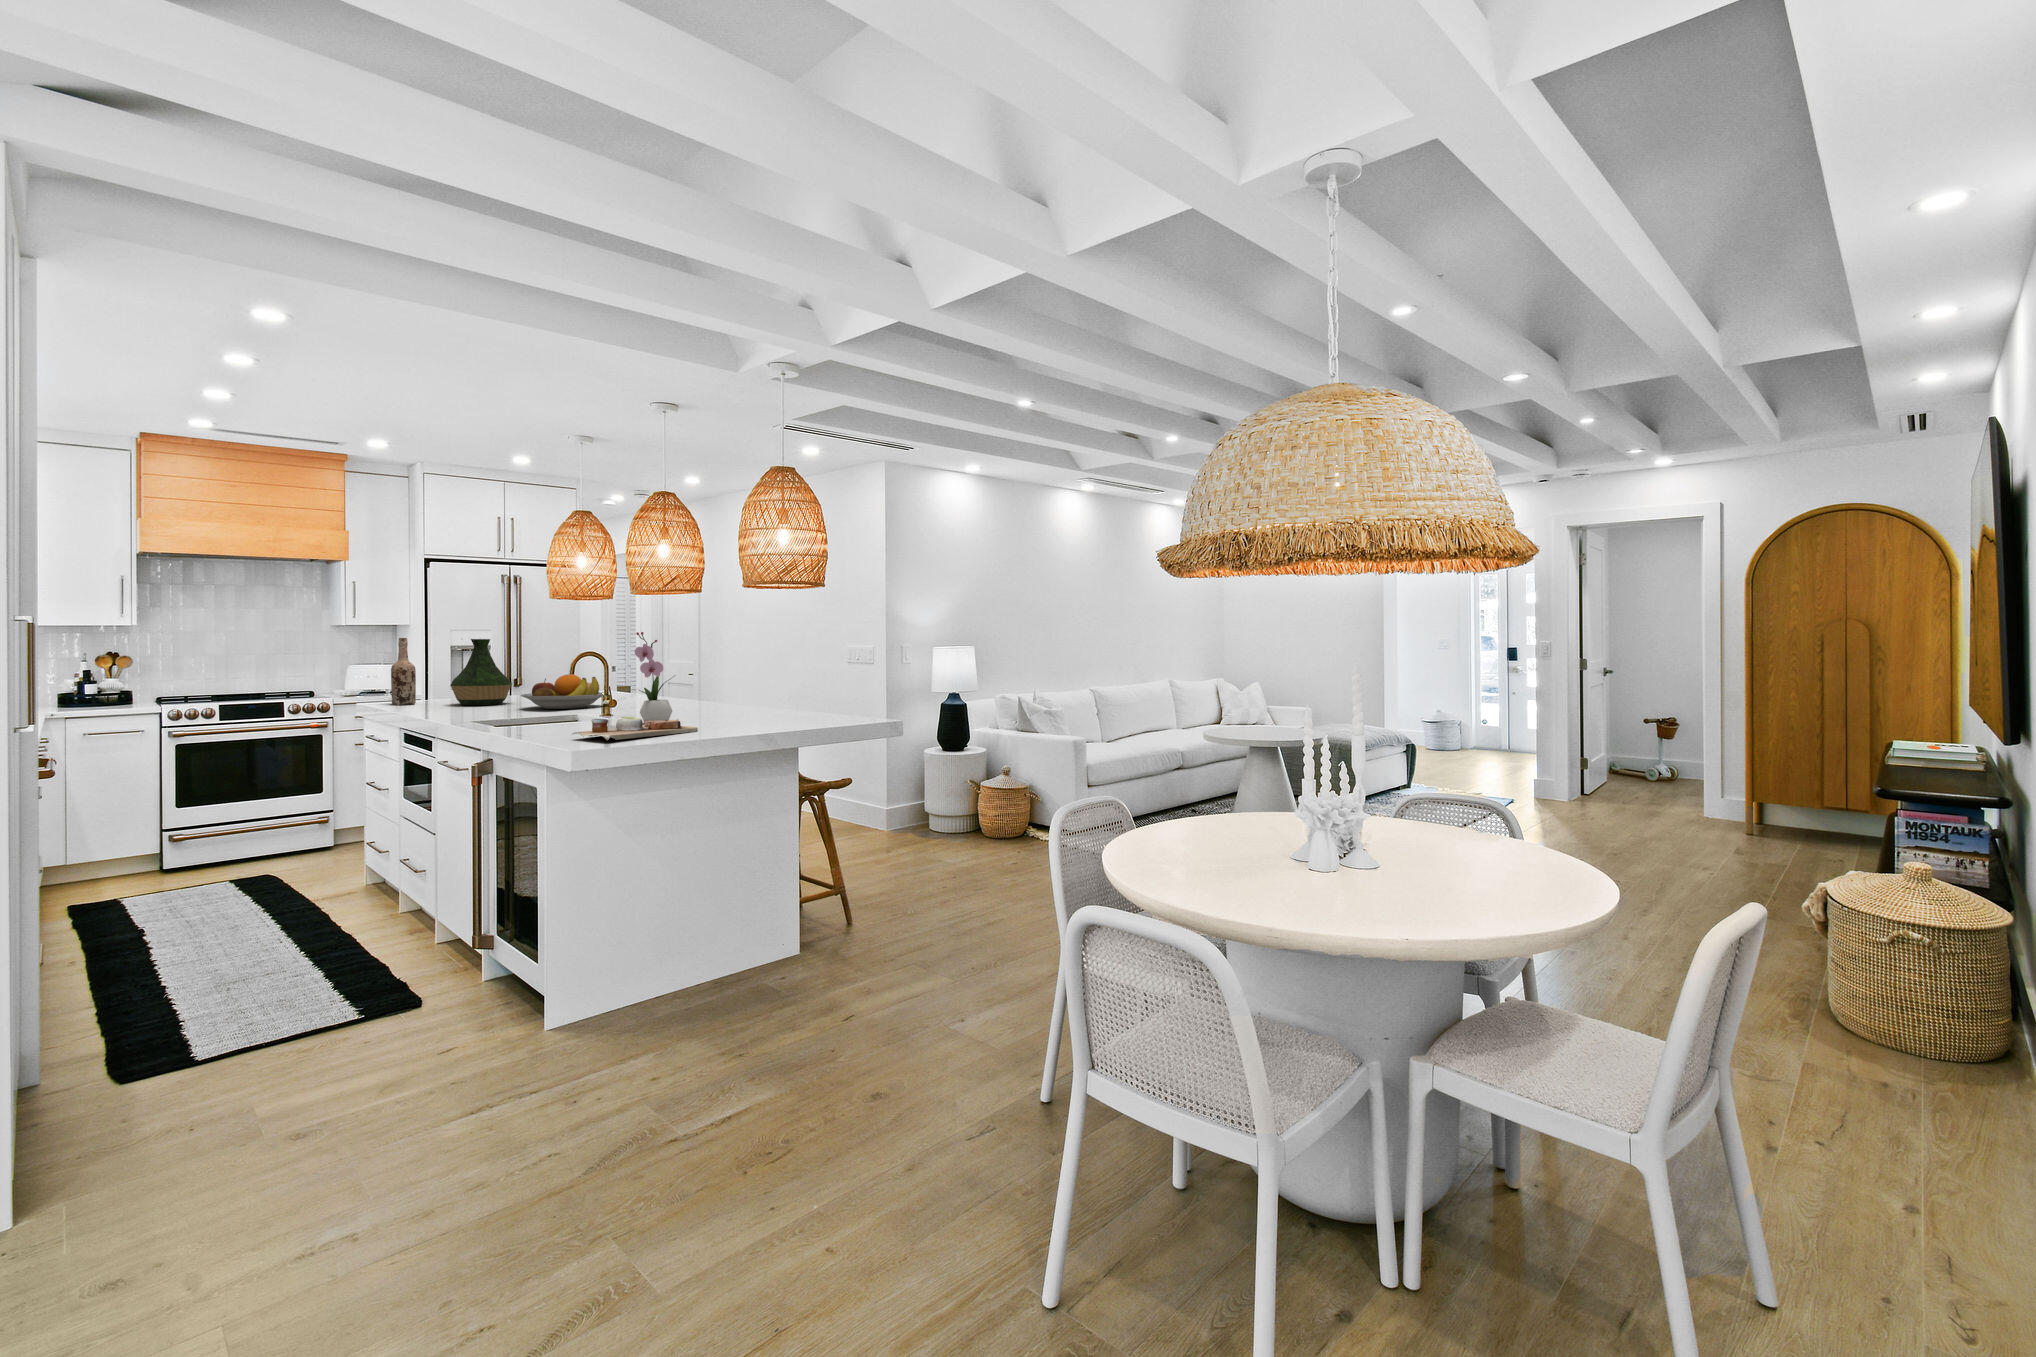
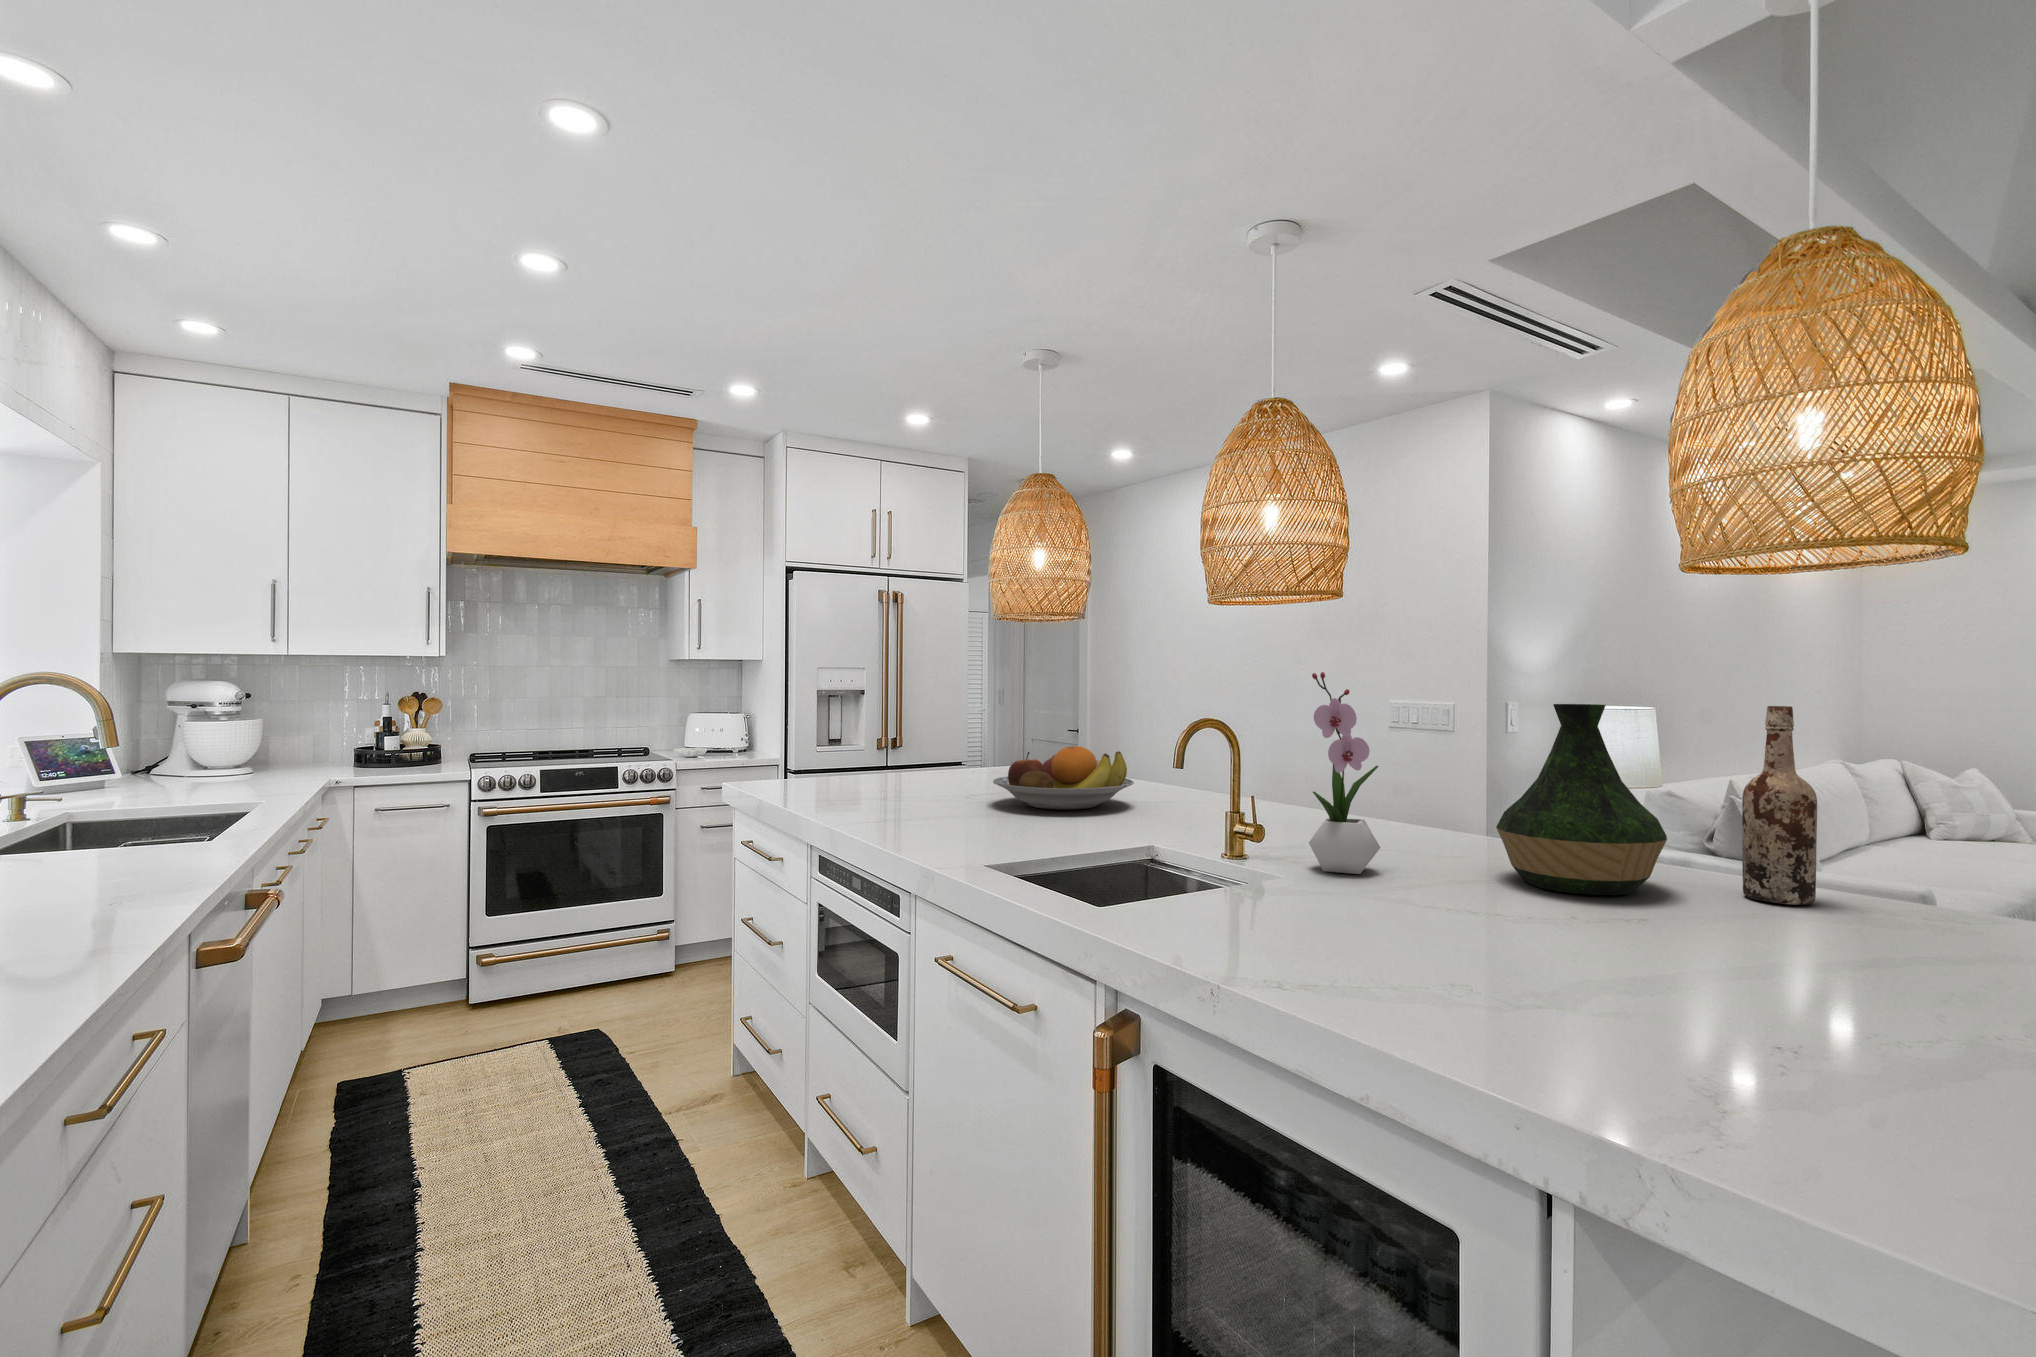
wine bottle: present [391,638,416,705] -> present [1742,706,1817,905]
vase: present [450,639,512,705] -> present [1496,704,1667,895]
cutting board: present [573,717,698,741] -> none [1282,876,1518,968]

